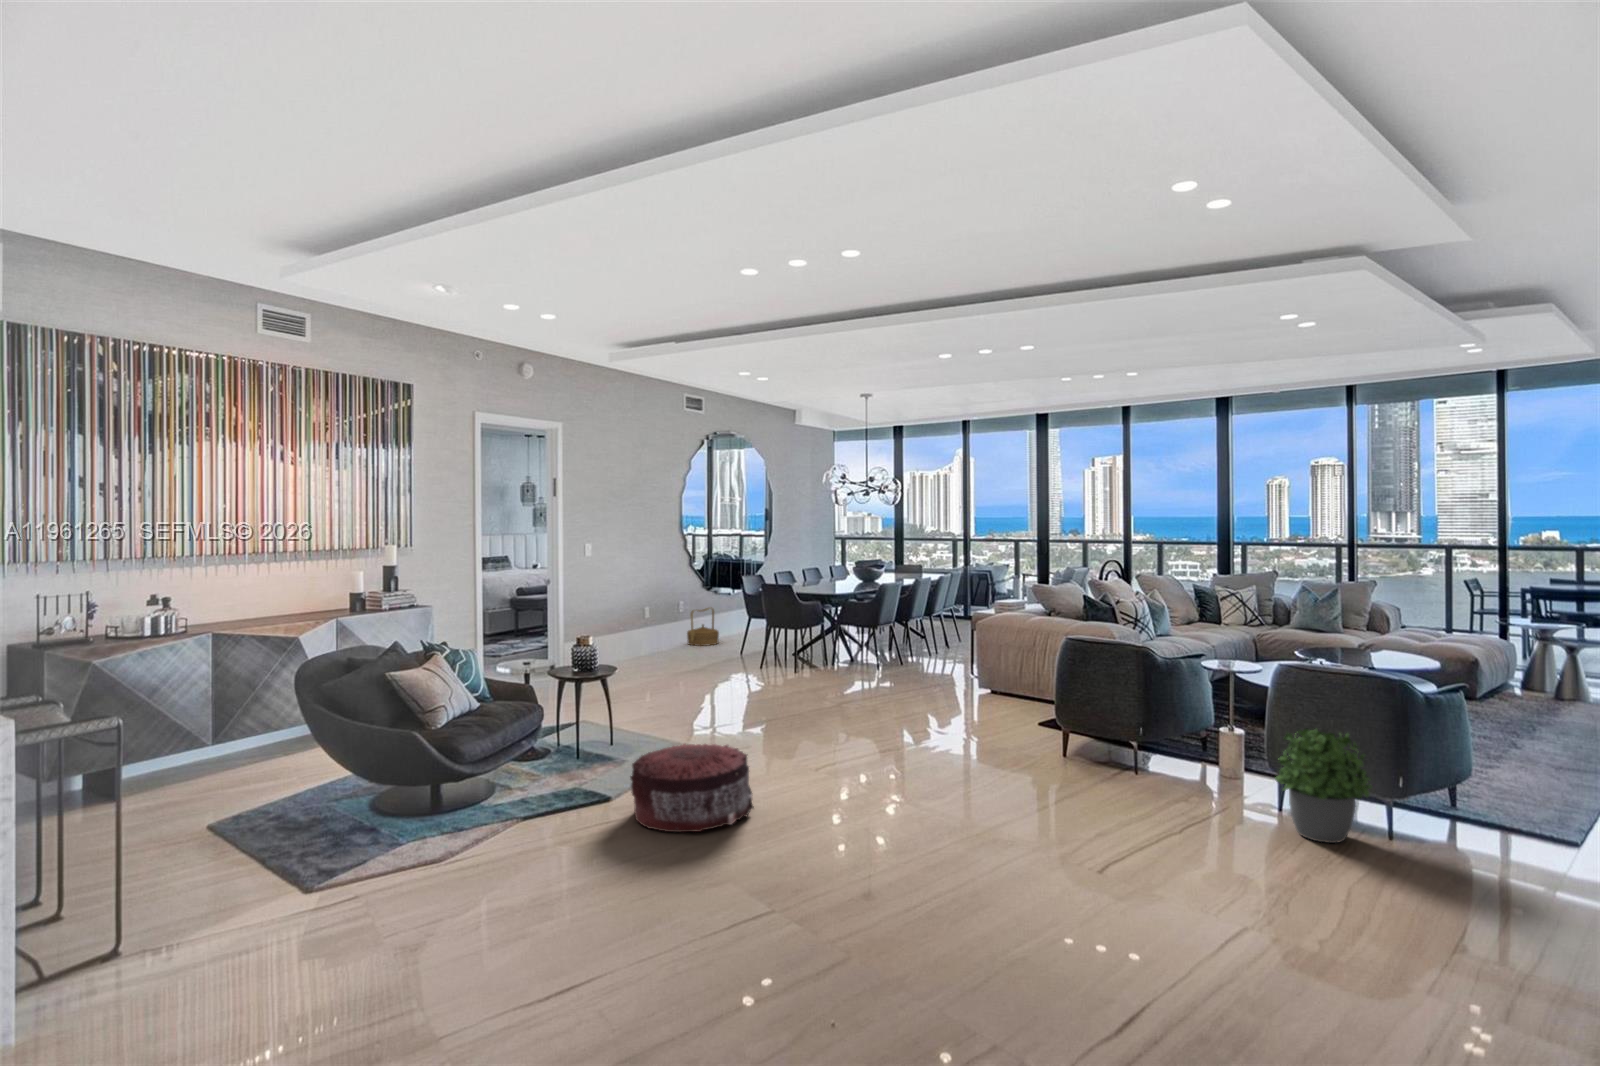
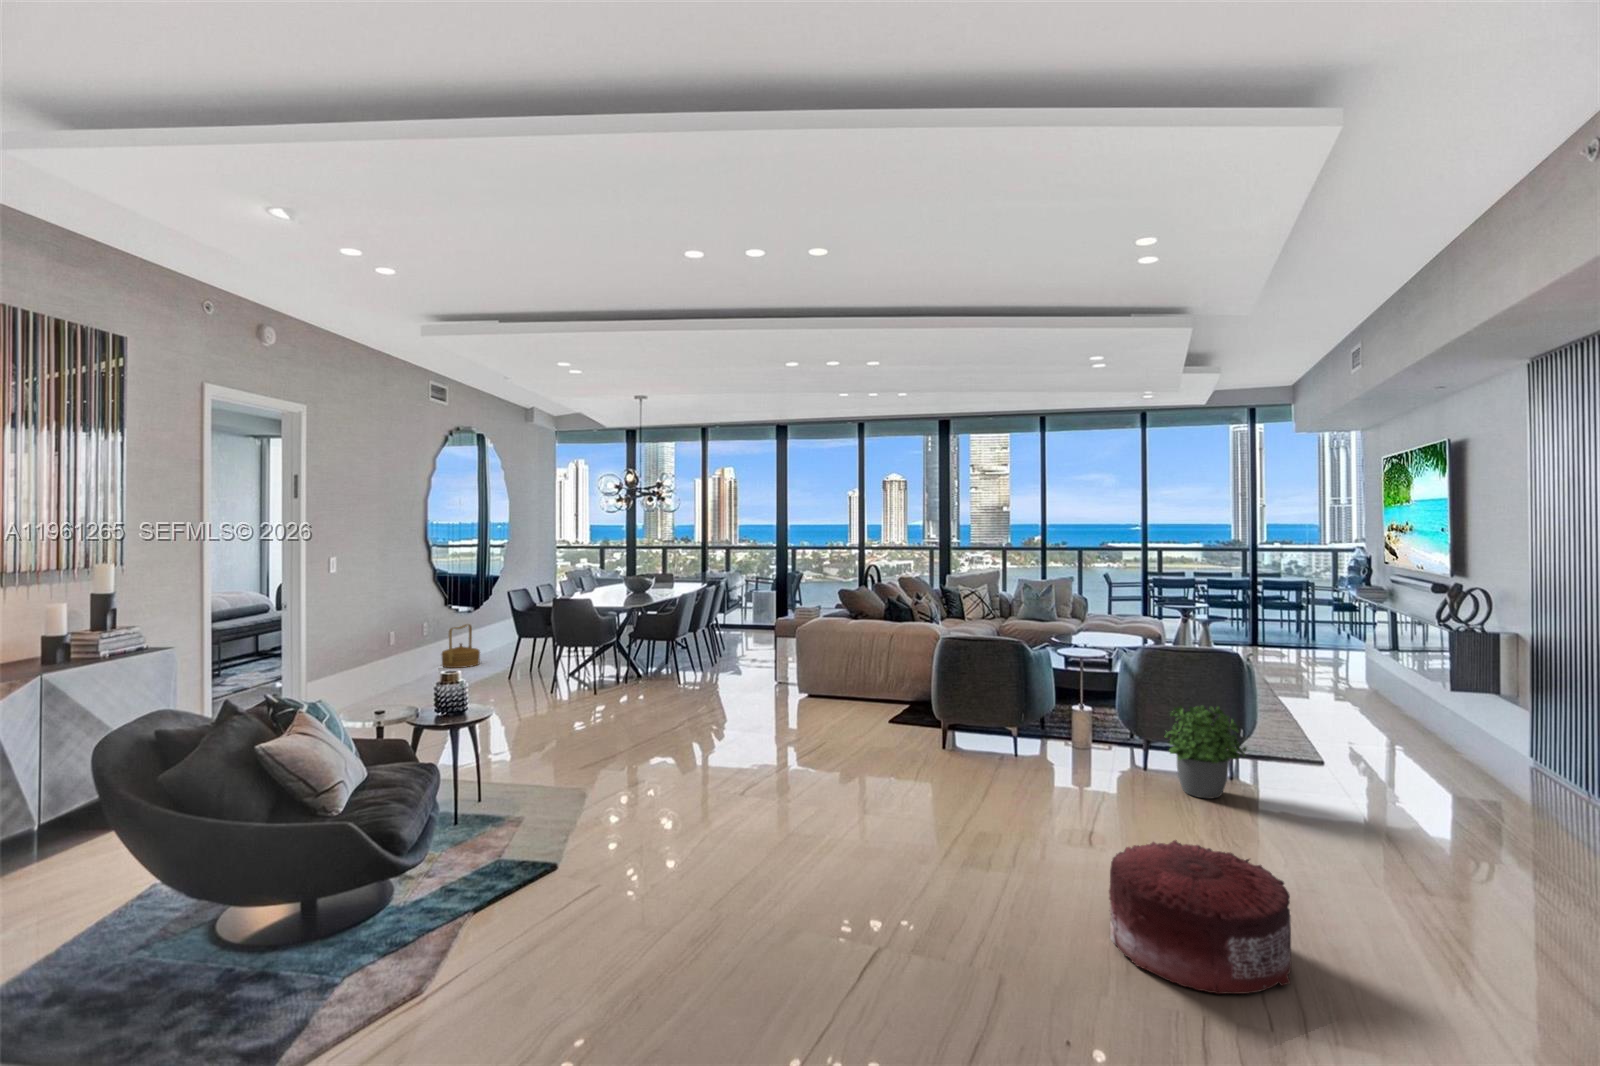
pouf: present [630,744,754,832] -> present [1109,840,1291,994]

